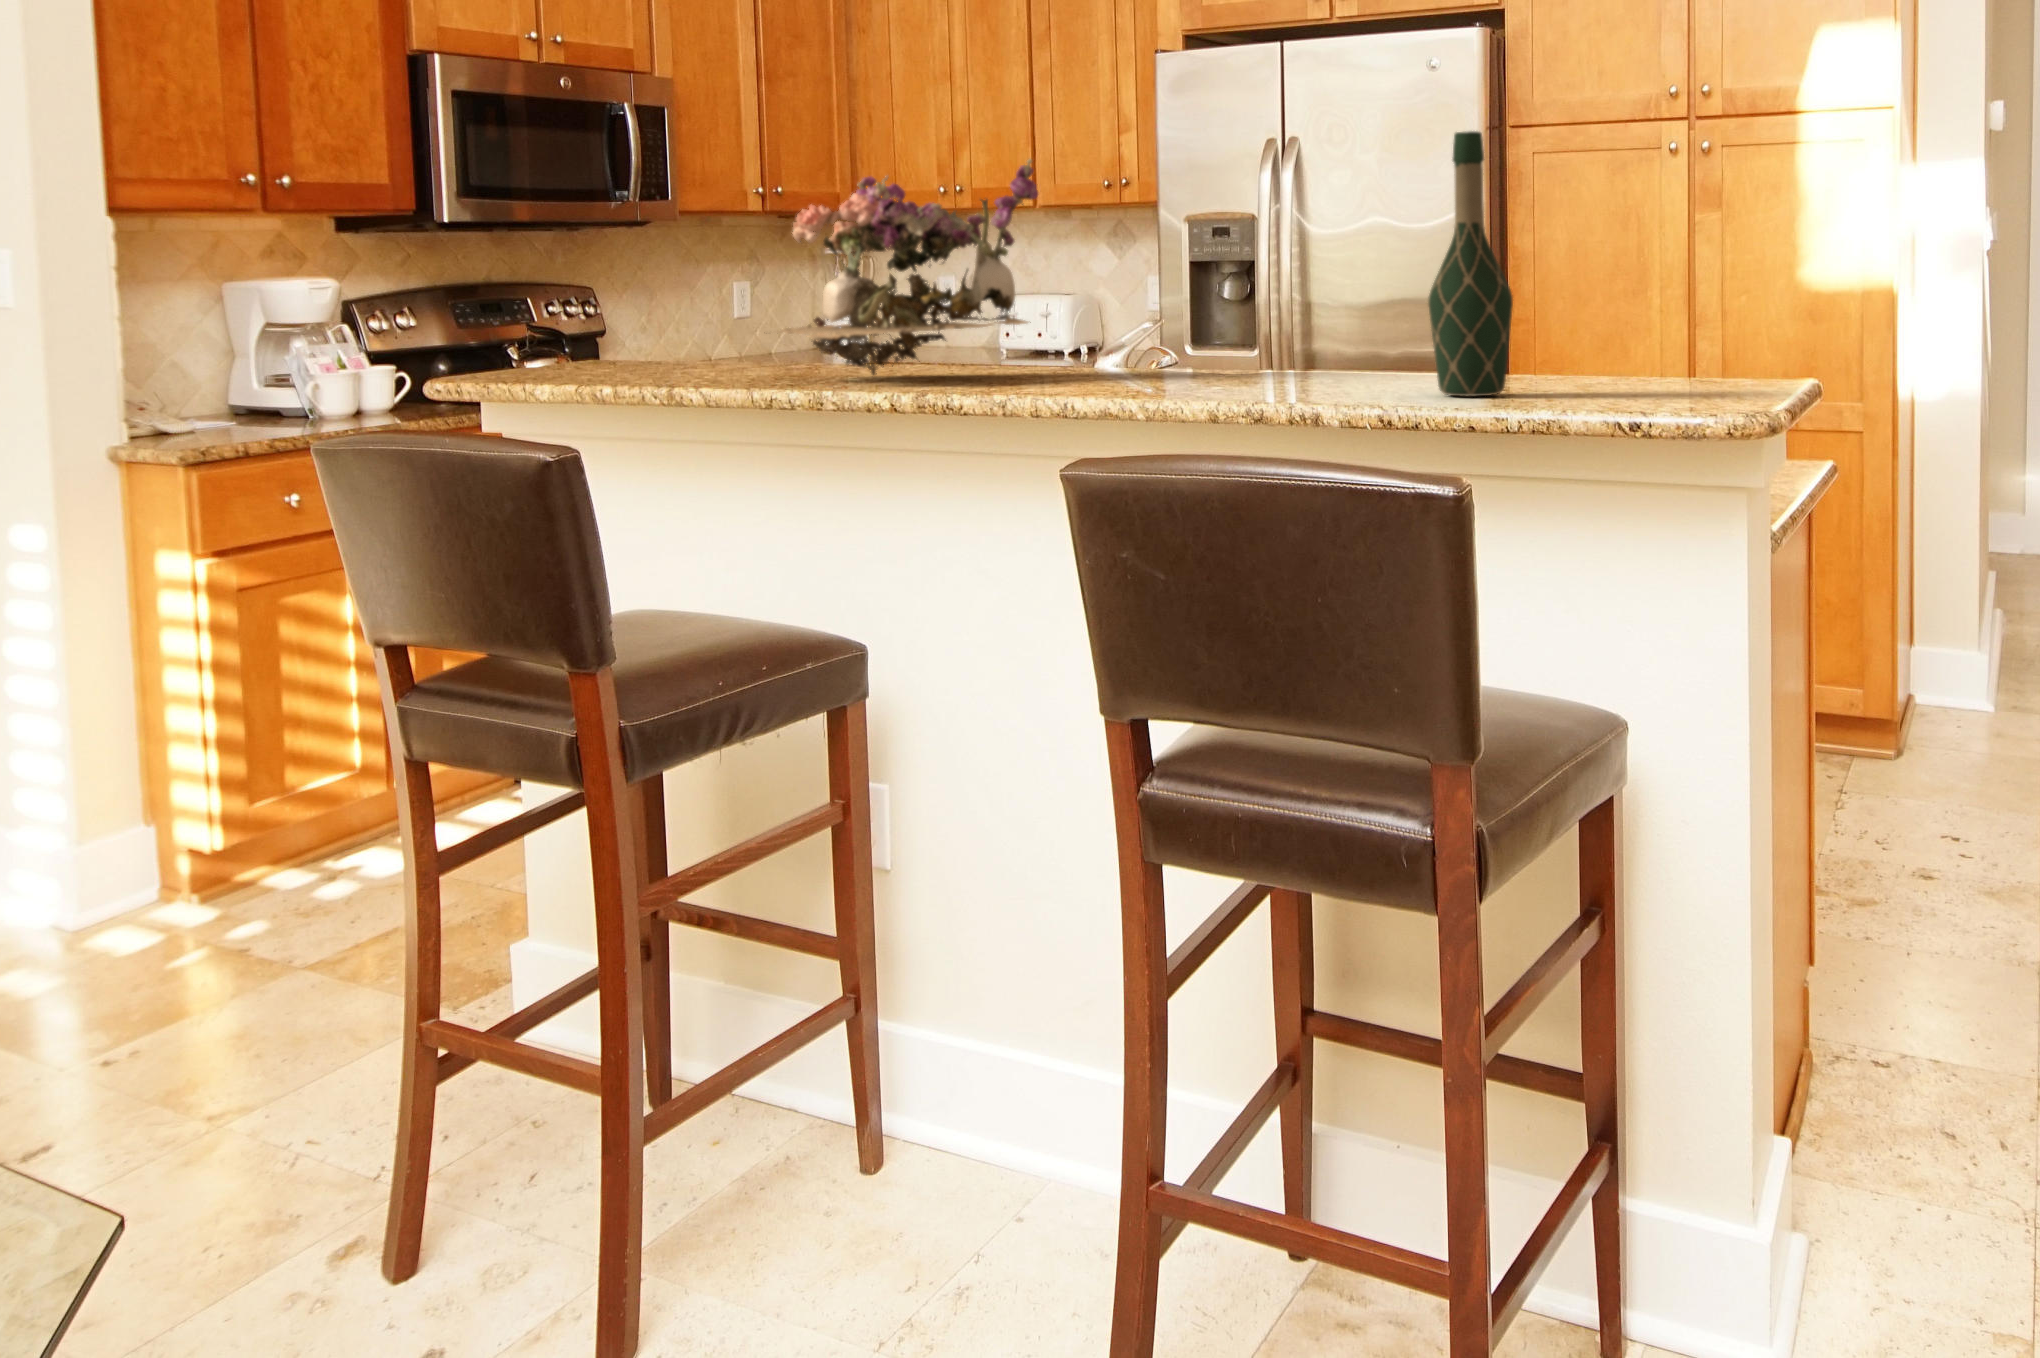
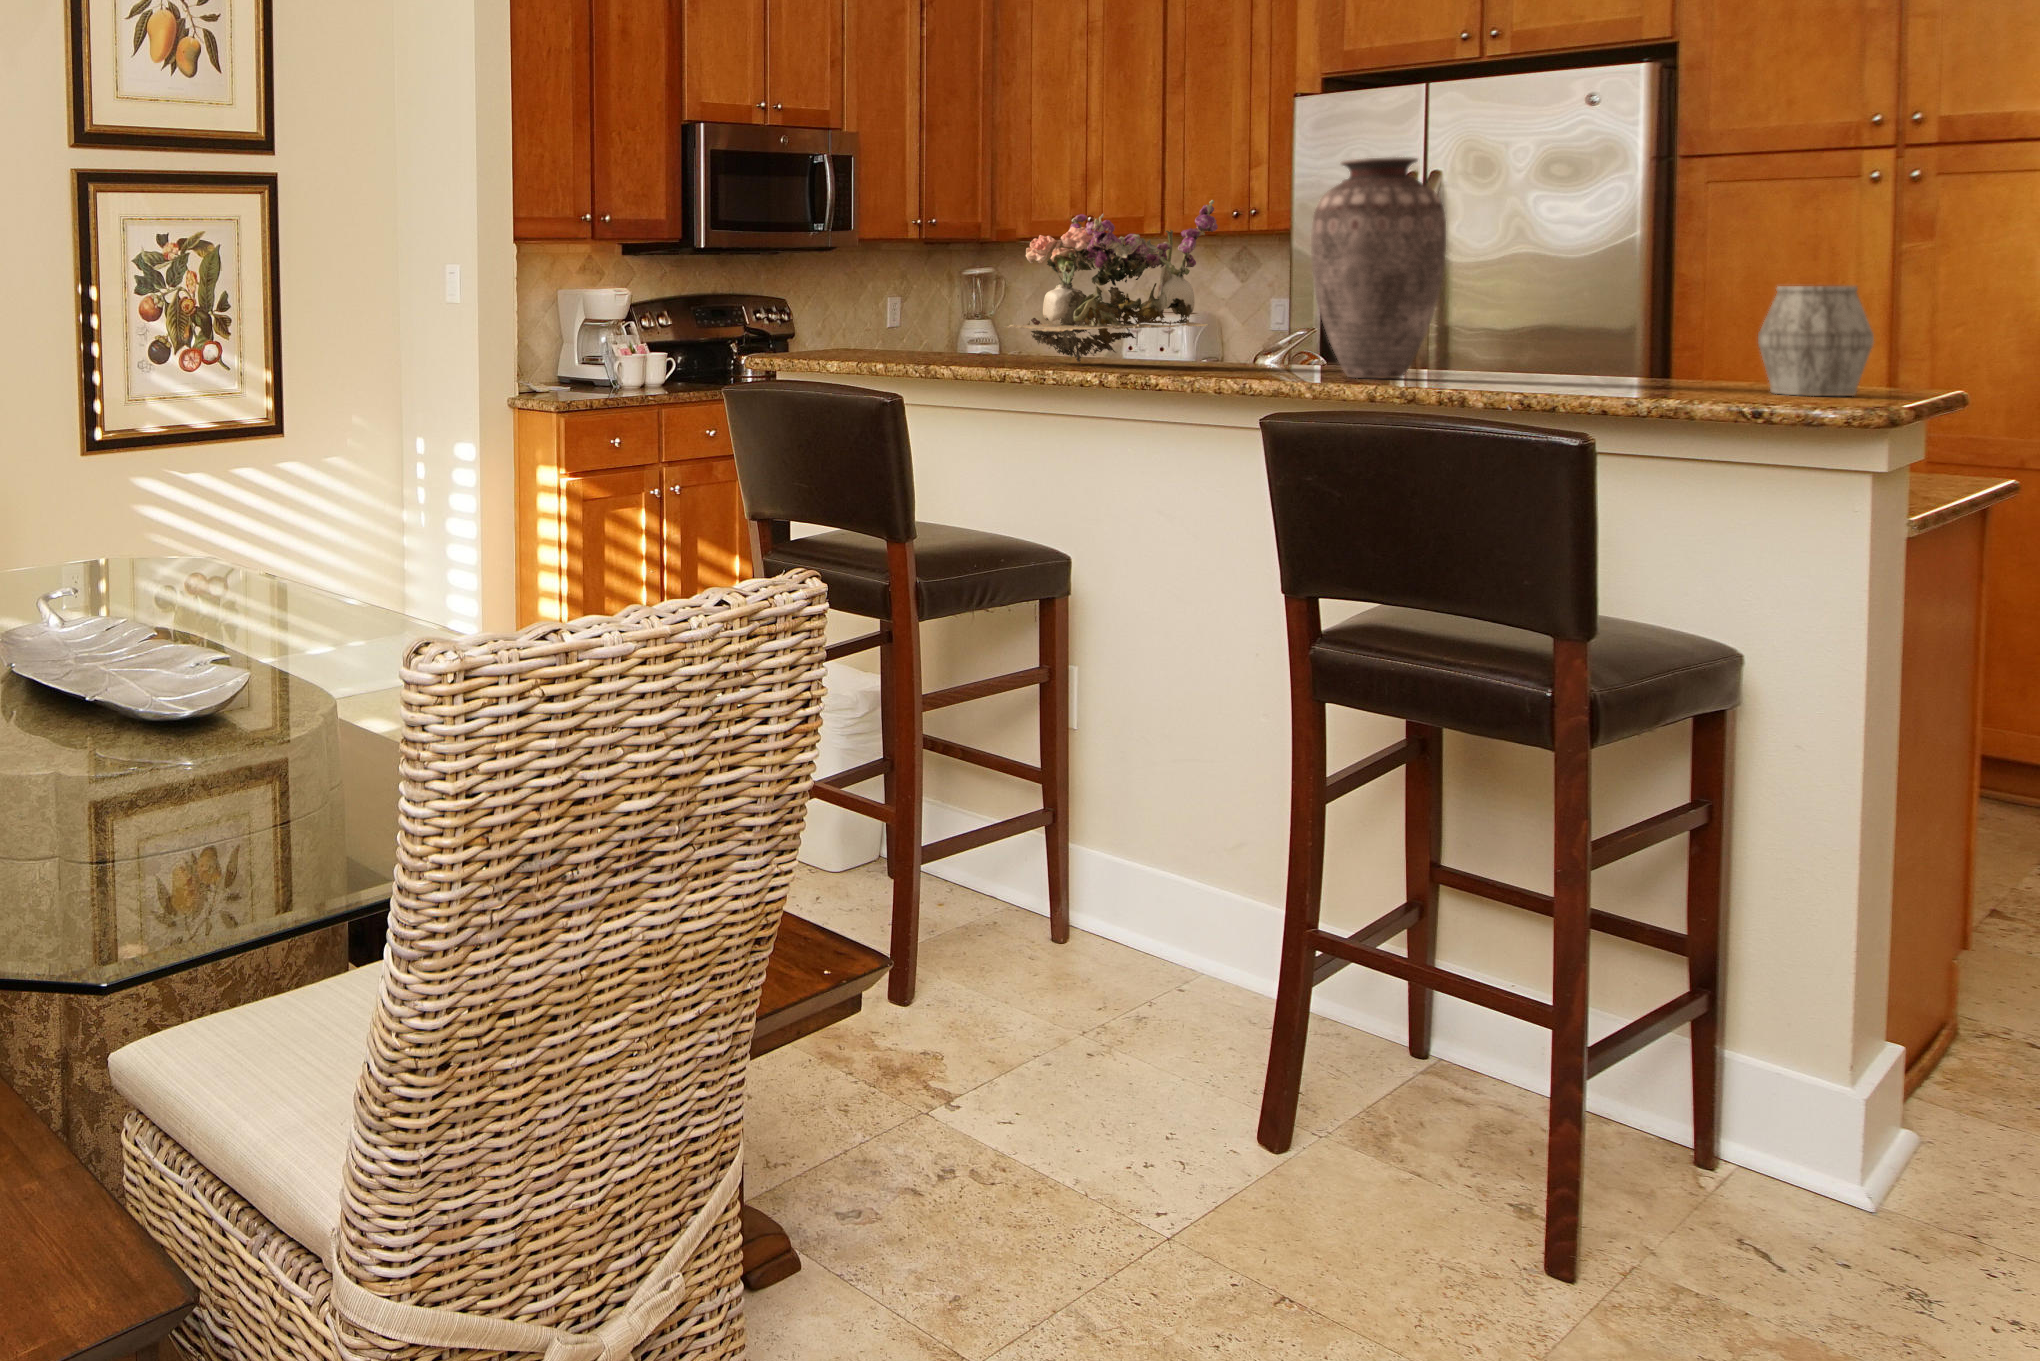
vase: none [1138,102,1292,390] -> present [1311,157,1446,378]
wine bottle: present [1428,131,1513,396] -> none [1569,178,1650,389]
mug: none [1619,262,1728,394] -> present [1758,286,1874,396]

